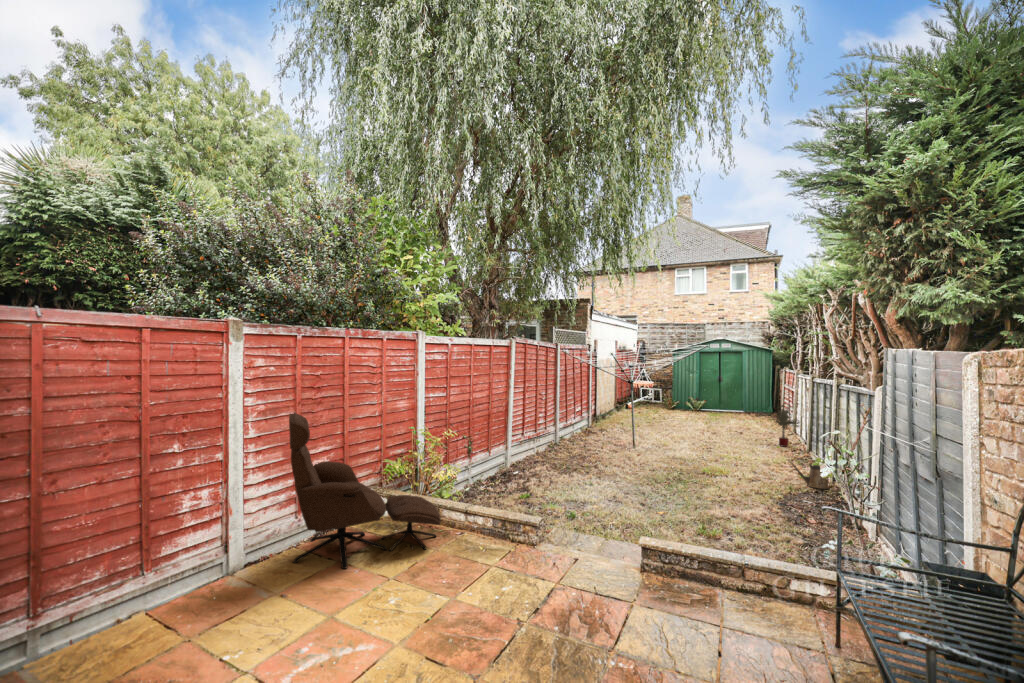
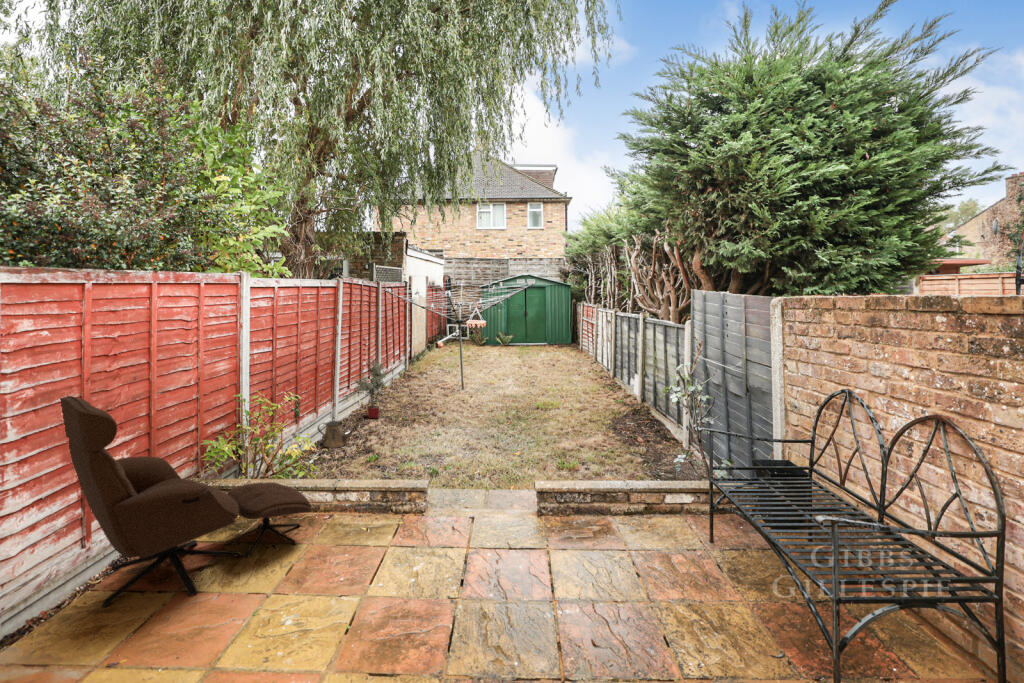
potted tree: present [775,403,800,447] -> present [355,359,385,419]
watering can: present [789,461,829,489] -> present [317,419,364,448]

